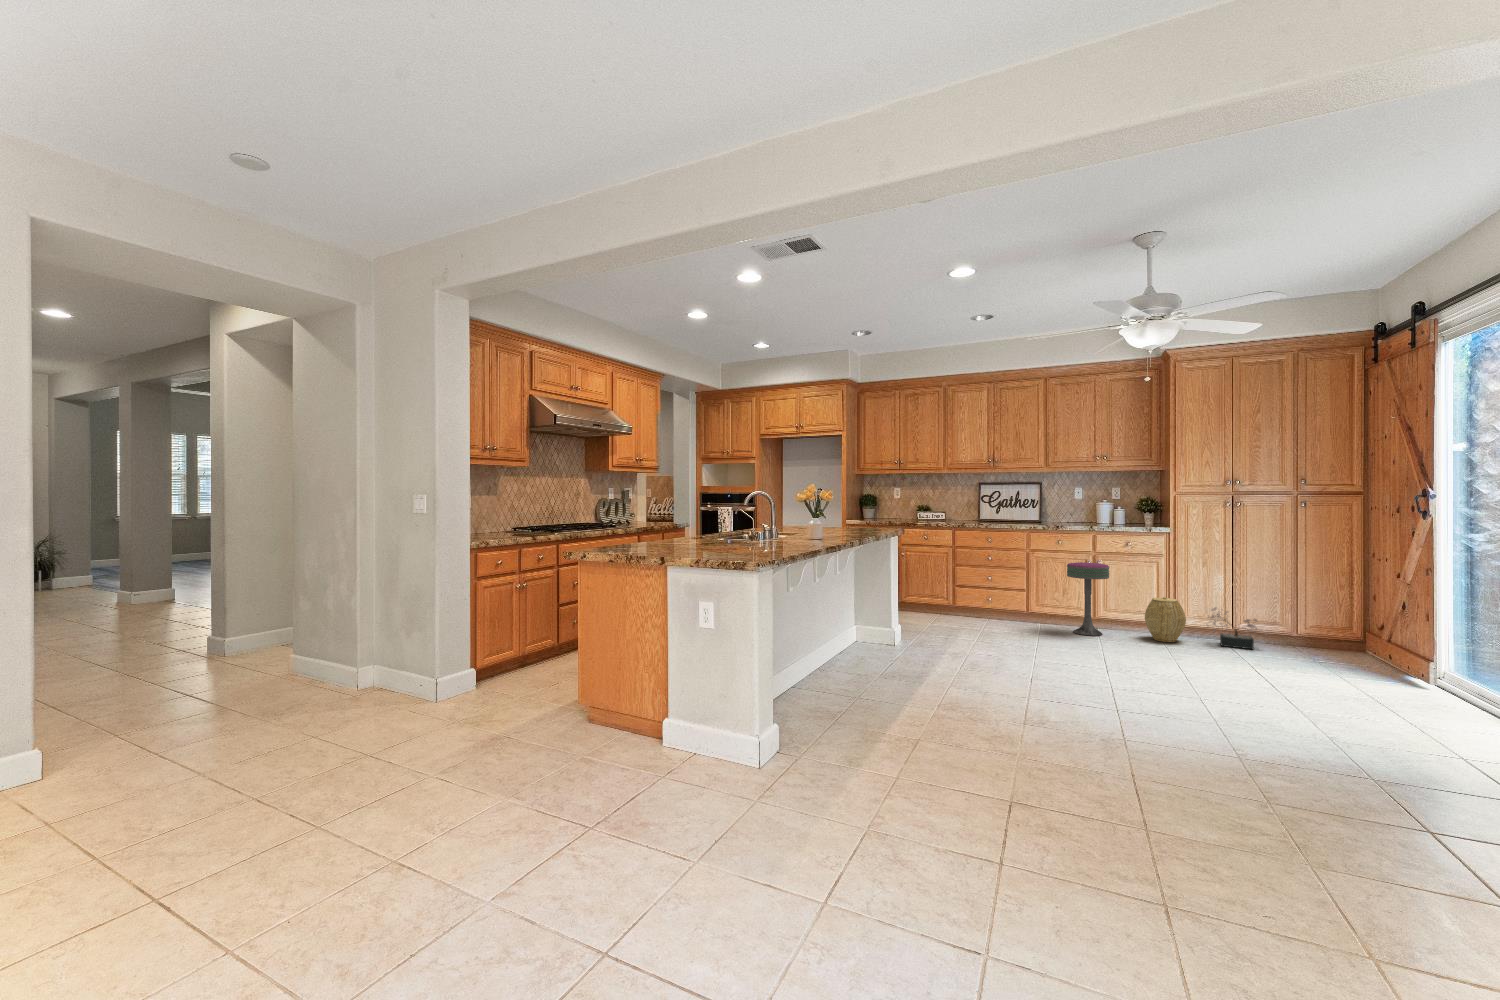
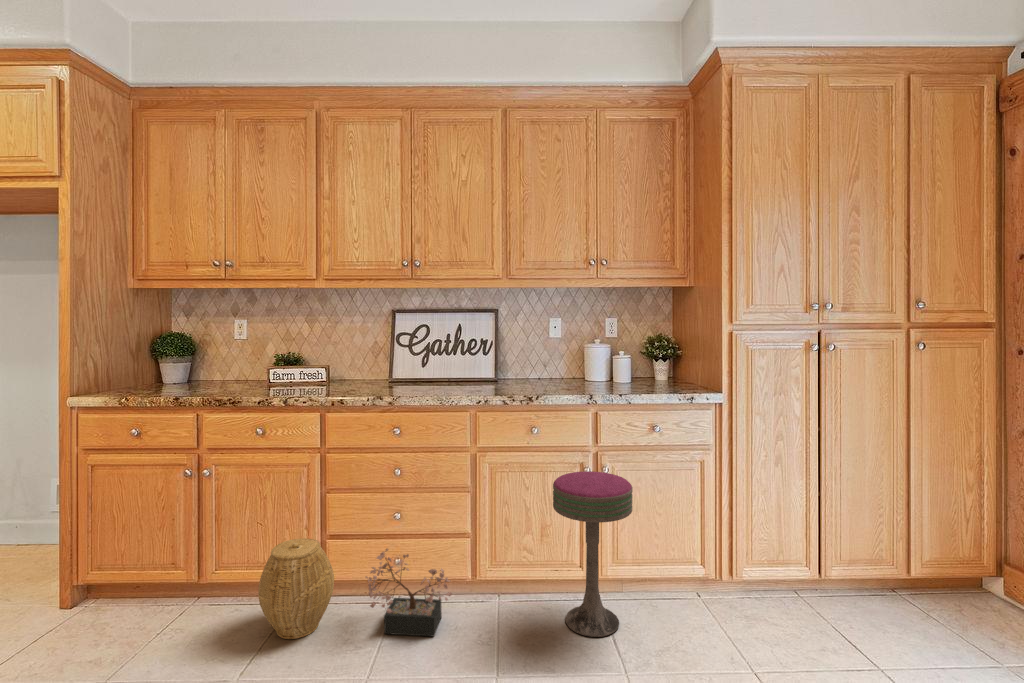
woven basket: present [1145,597,1186,642] -> present [258,539,334,639]
decorative plant: present [1206,607,1262,649] -> present [366,549,452,636]

